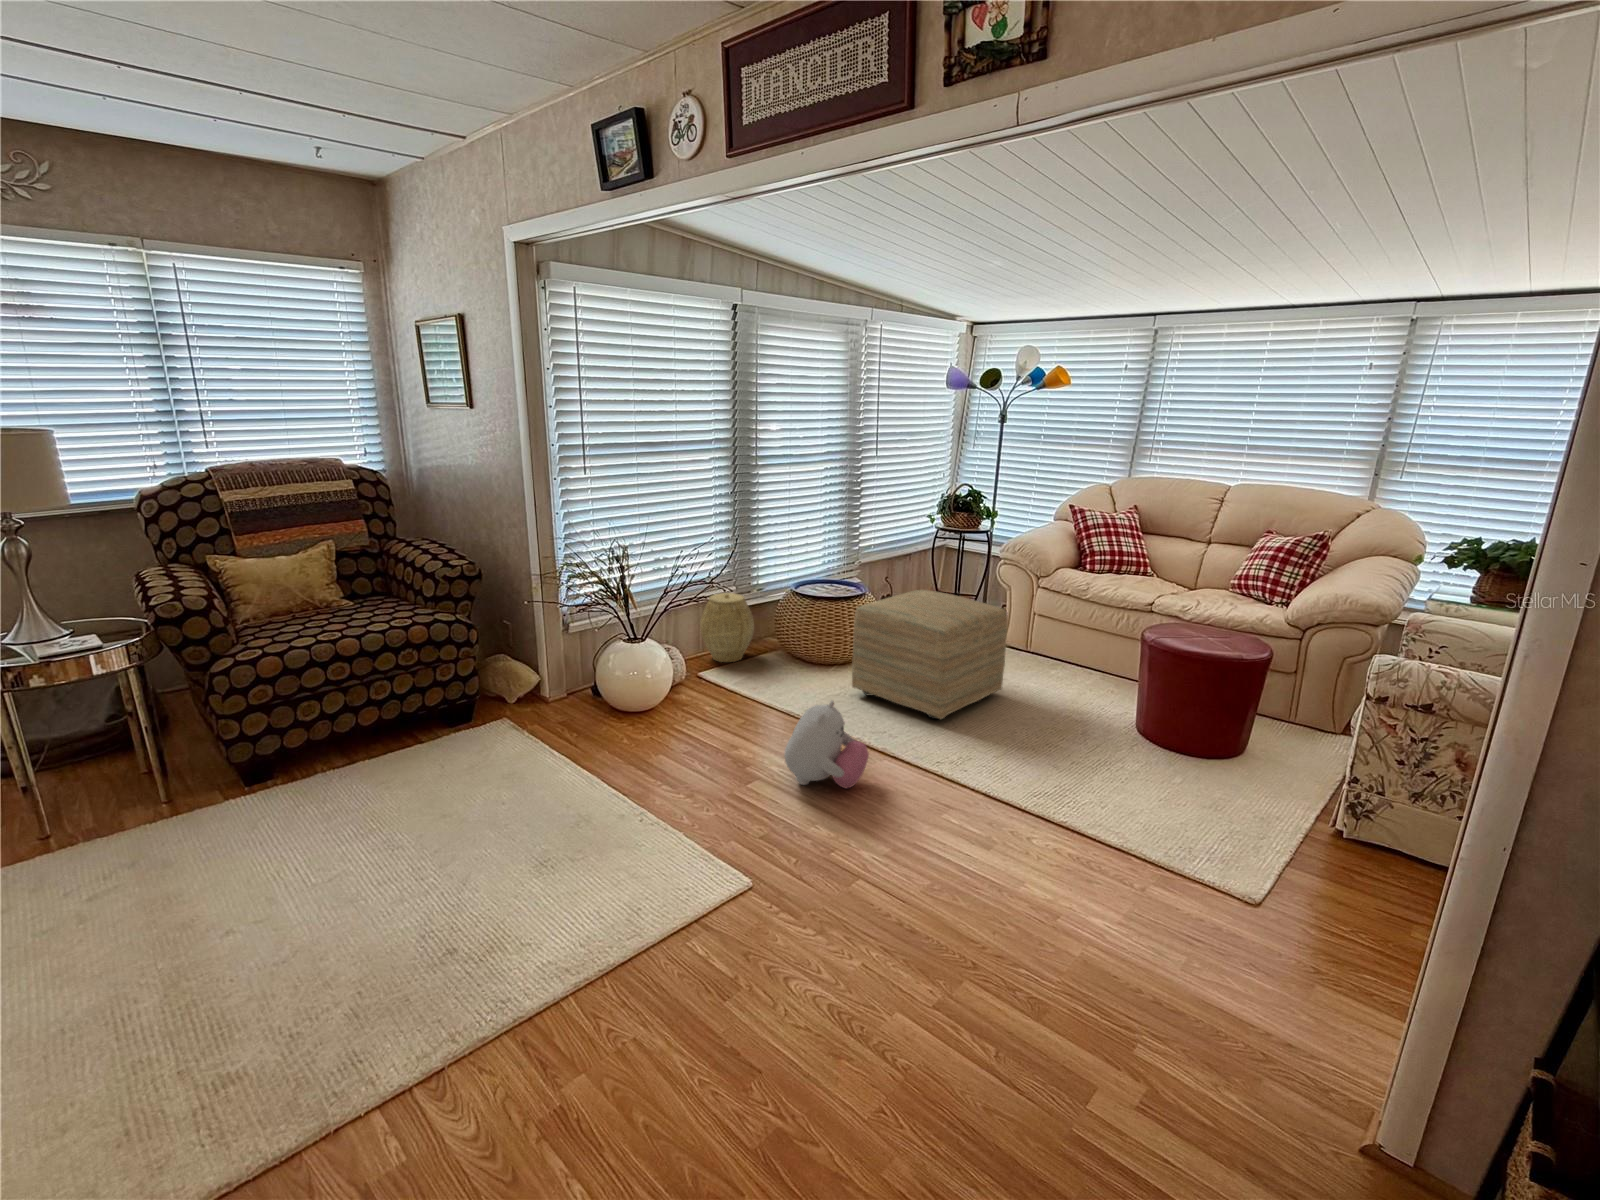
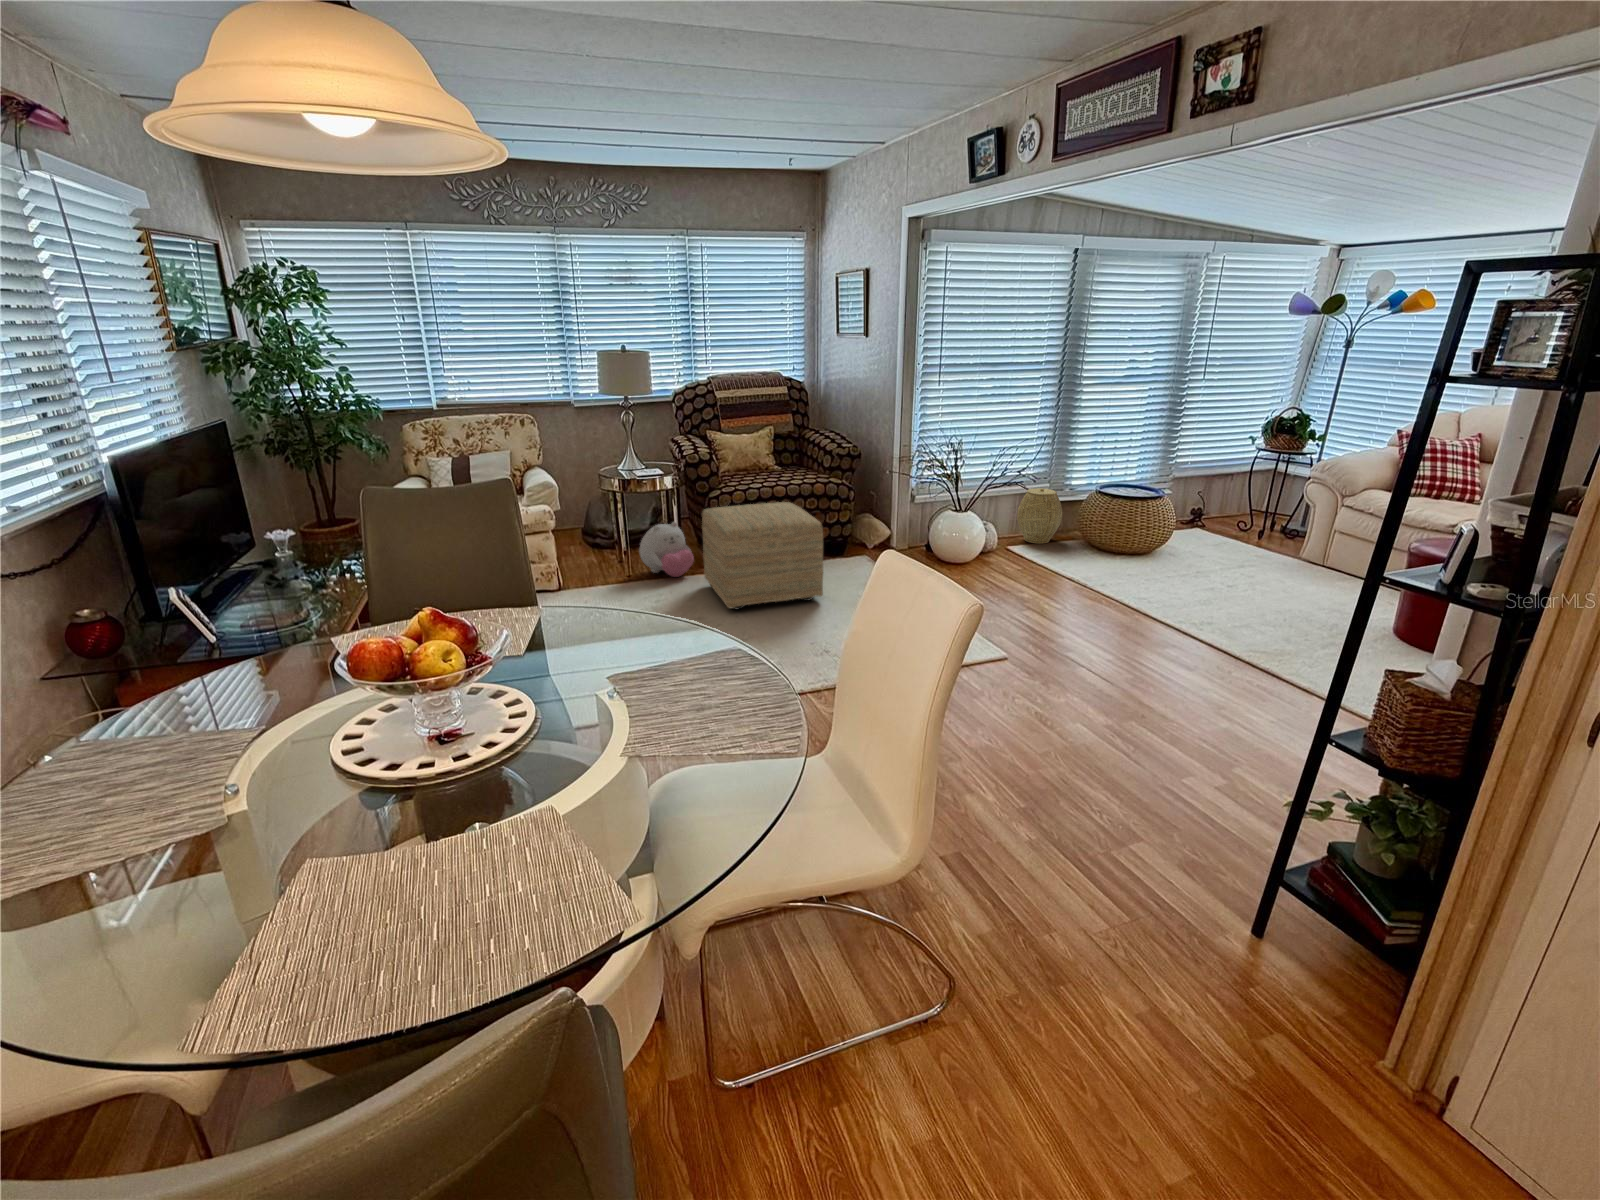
ottoman: present [852,590,1008,719] -> present [702,502,823,609]
plush toy: present [784,701,869,788] -> present [639,522,694,577]

